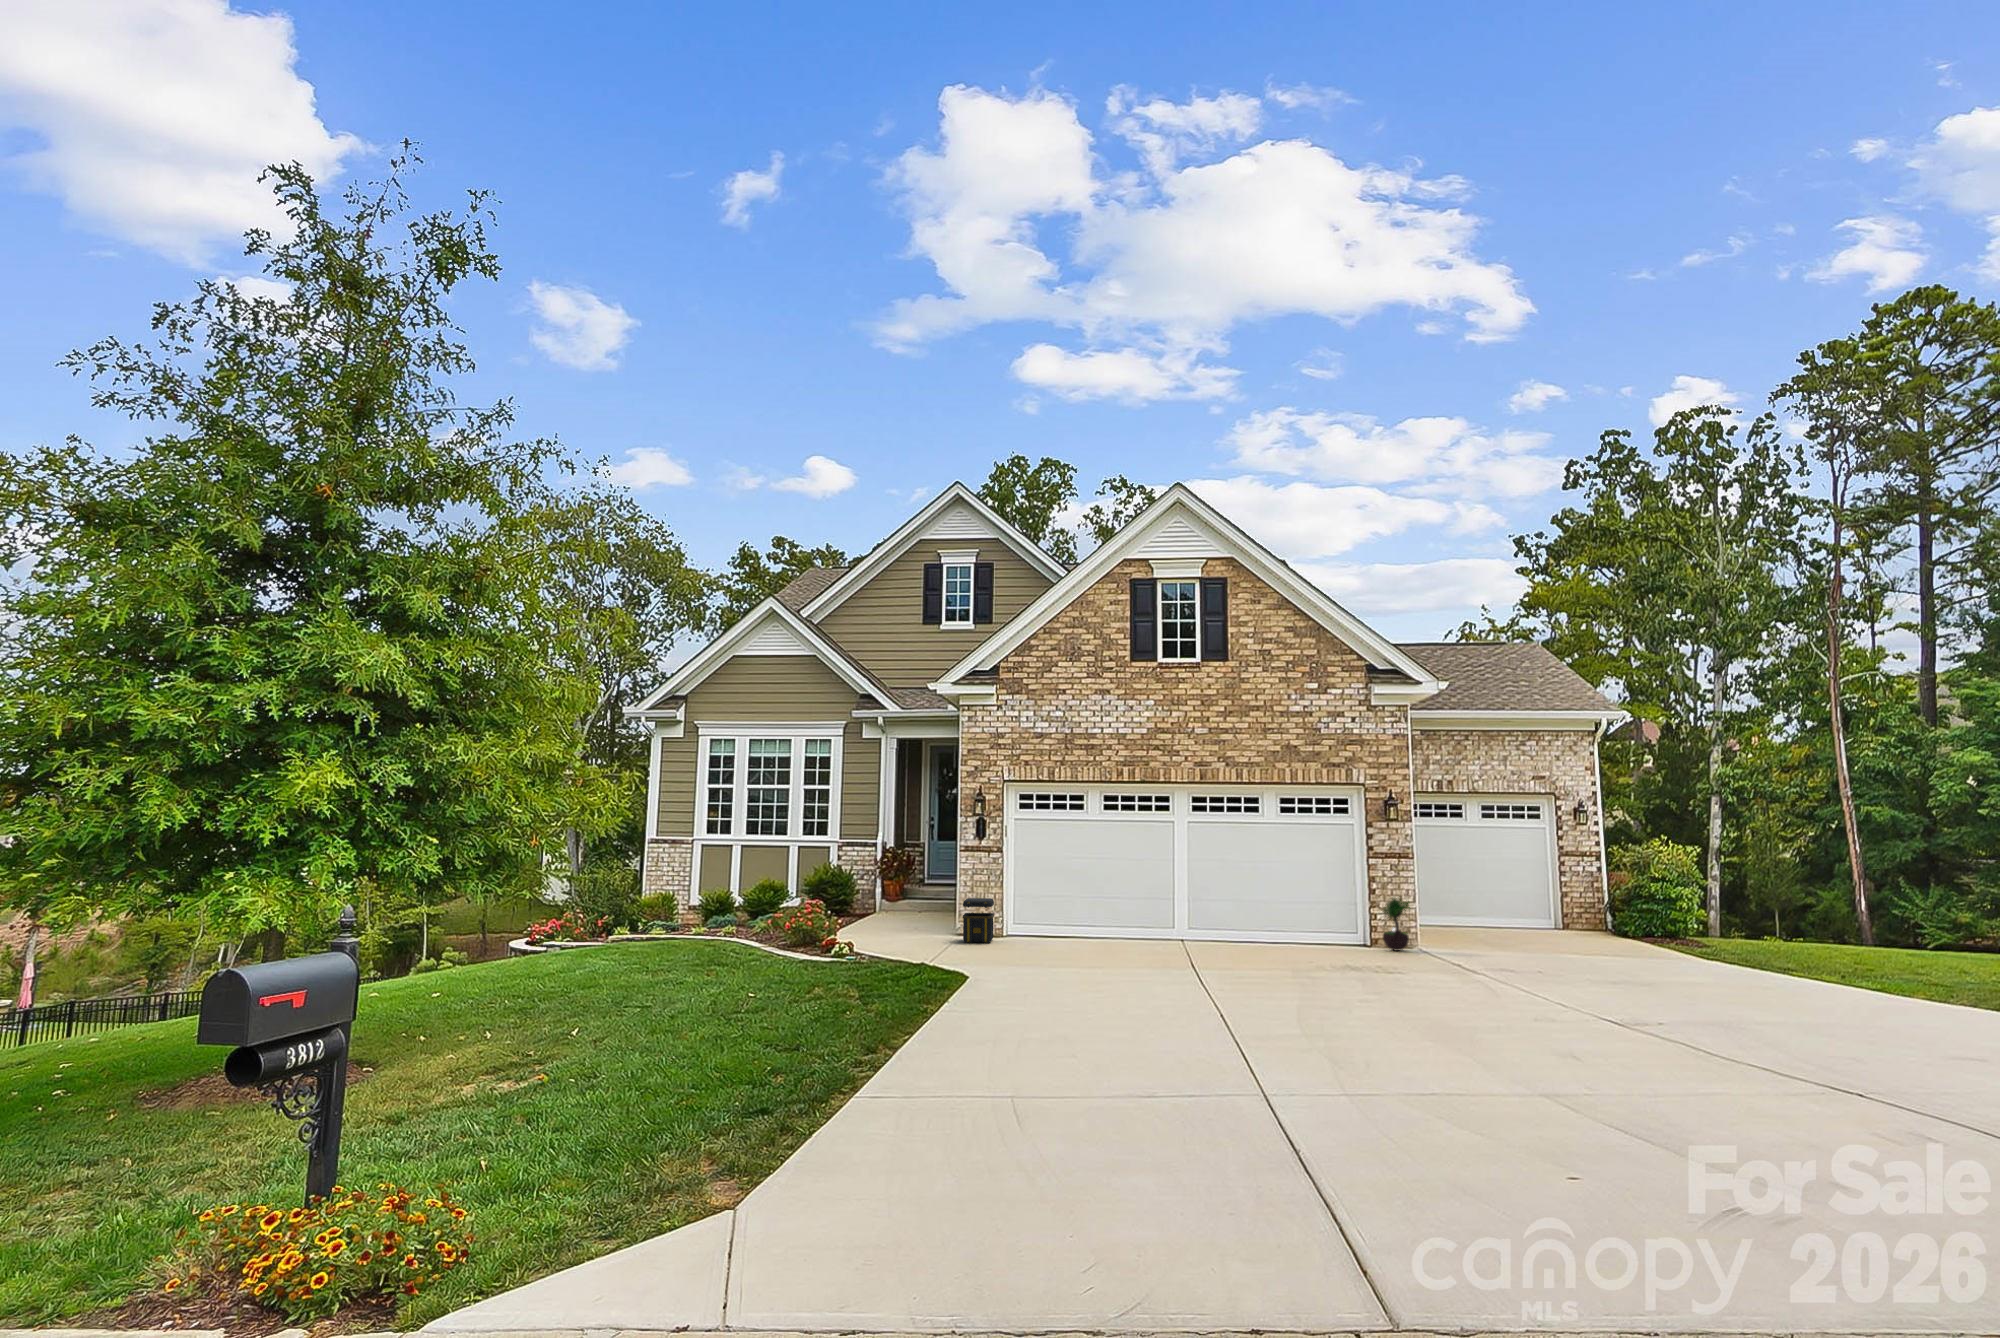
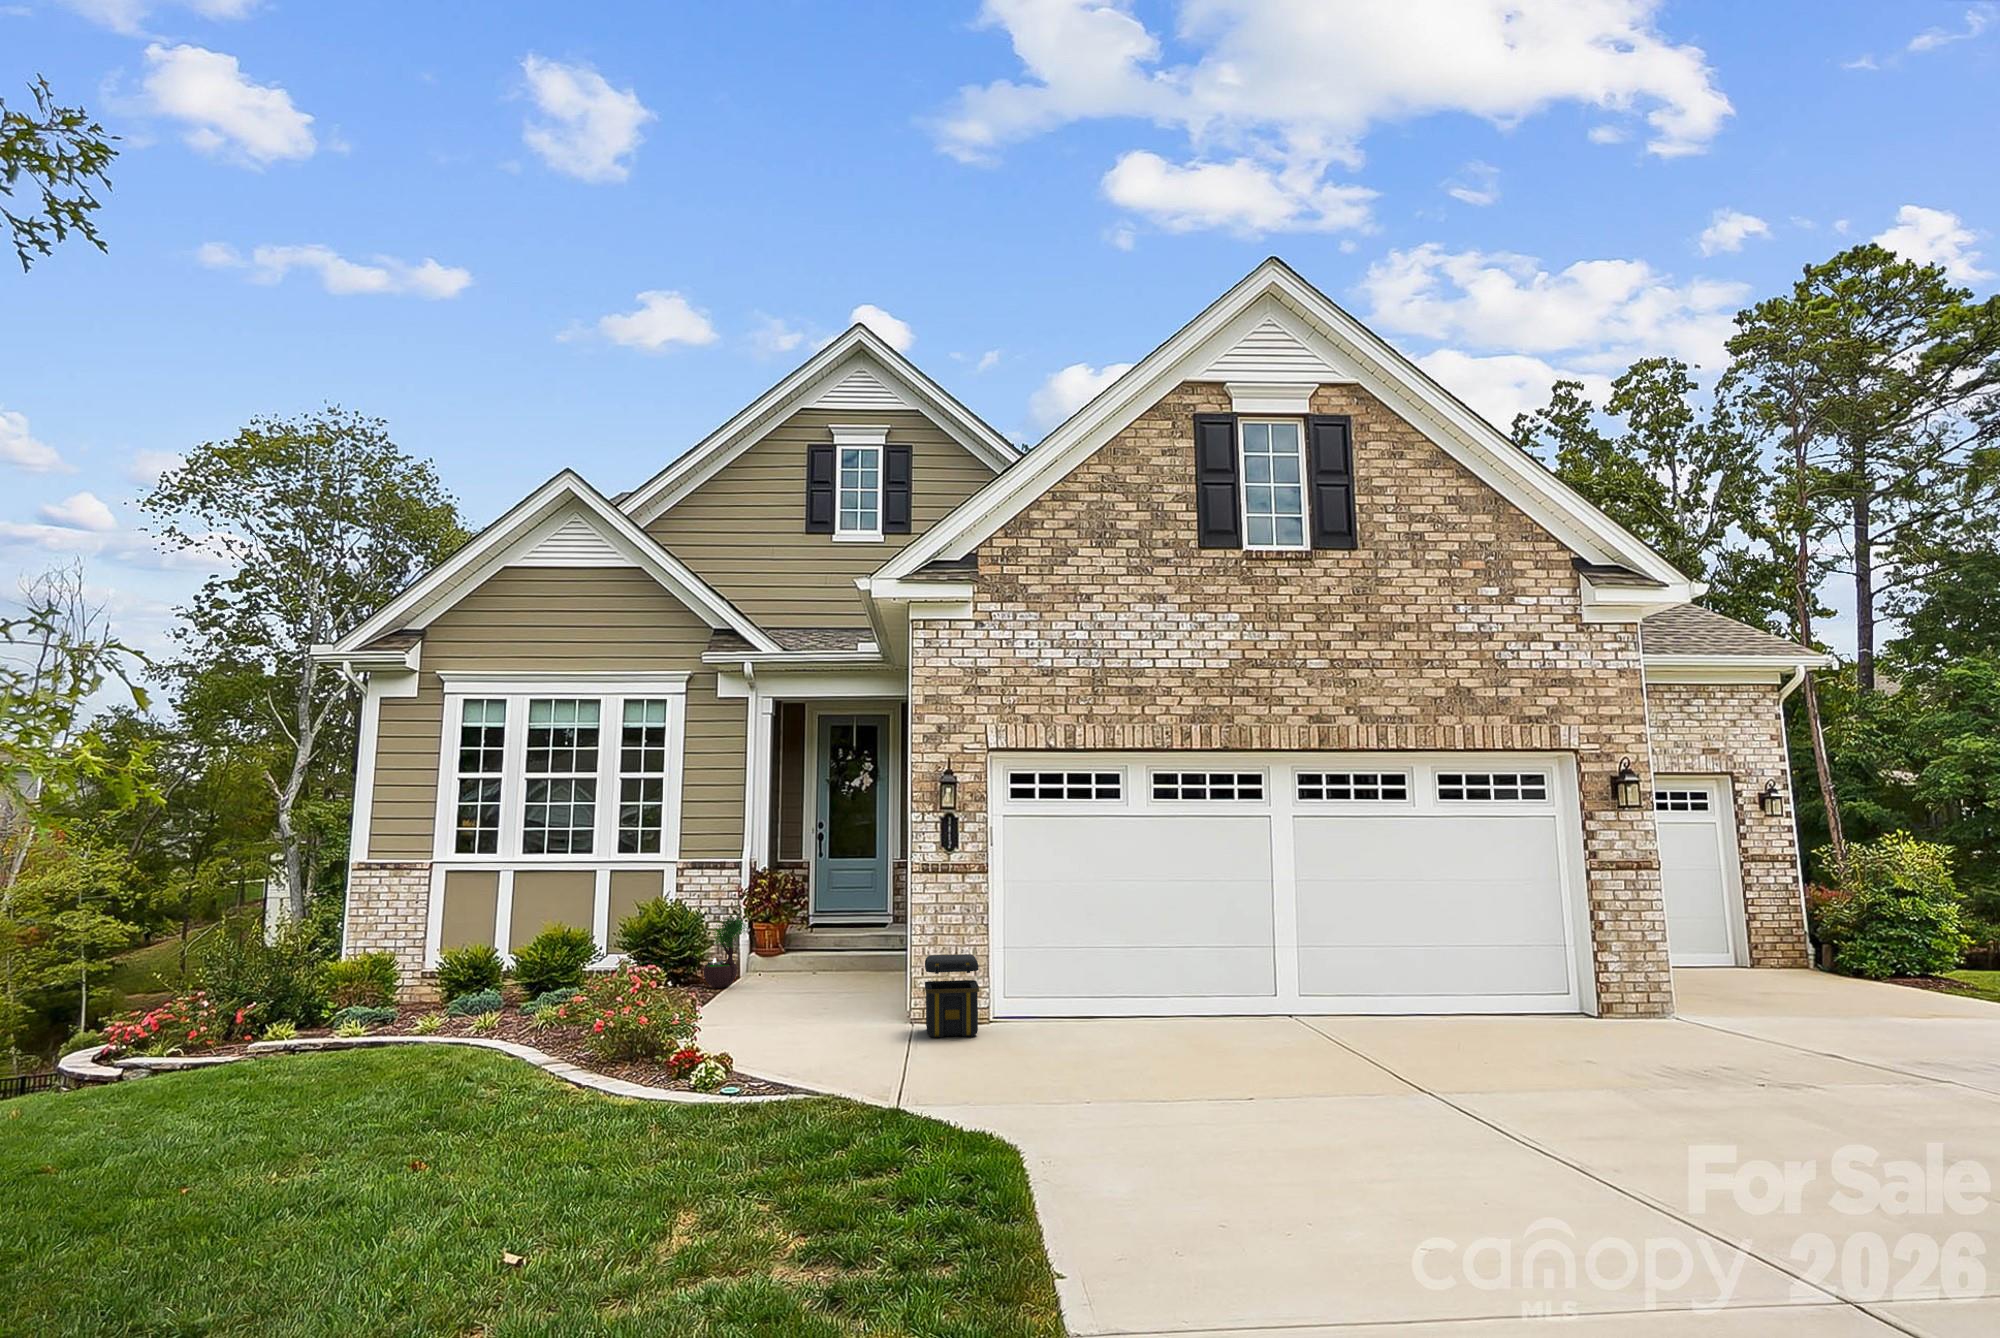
potted tree: present [1382,898,1410,951] -> present [704,914,747,988]

